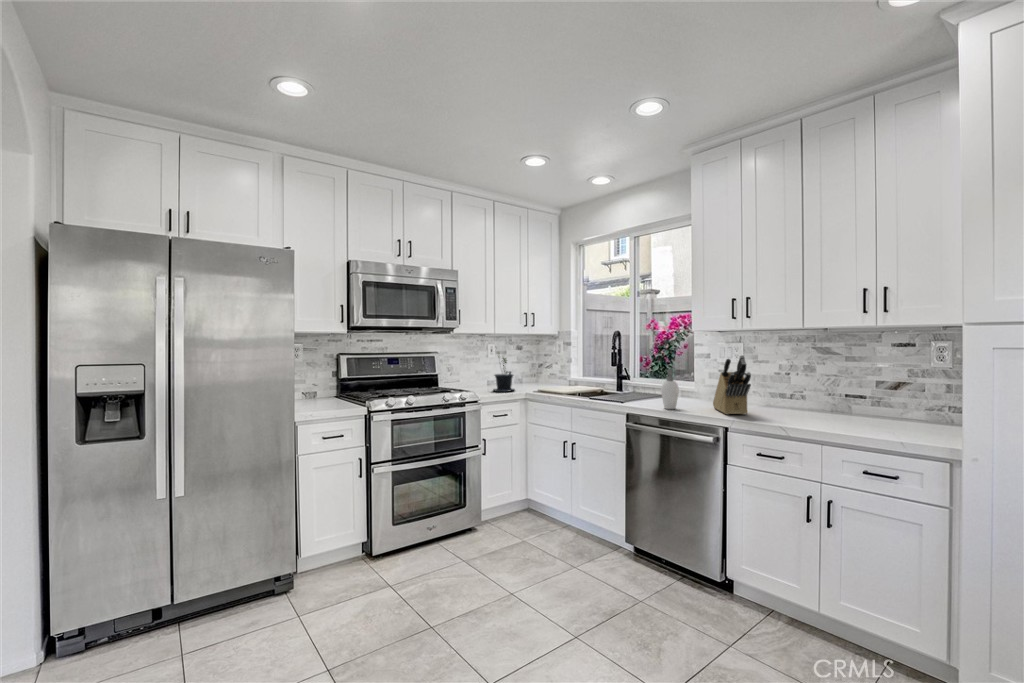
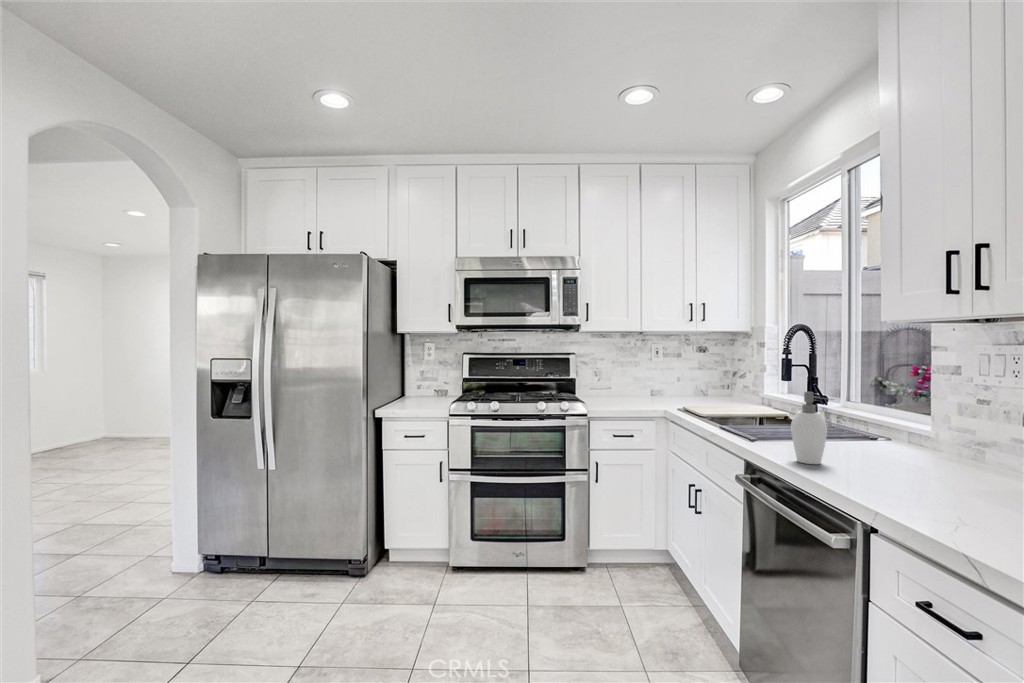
potted plant: present [493,352,515,392] -> none [627,355,658,406]
knife block: present [713,355,751,415] -> none [889,372,964,505]

